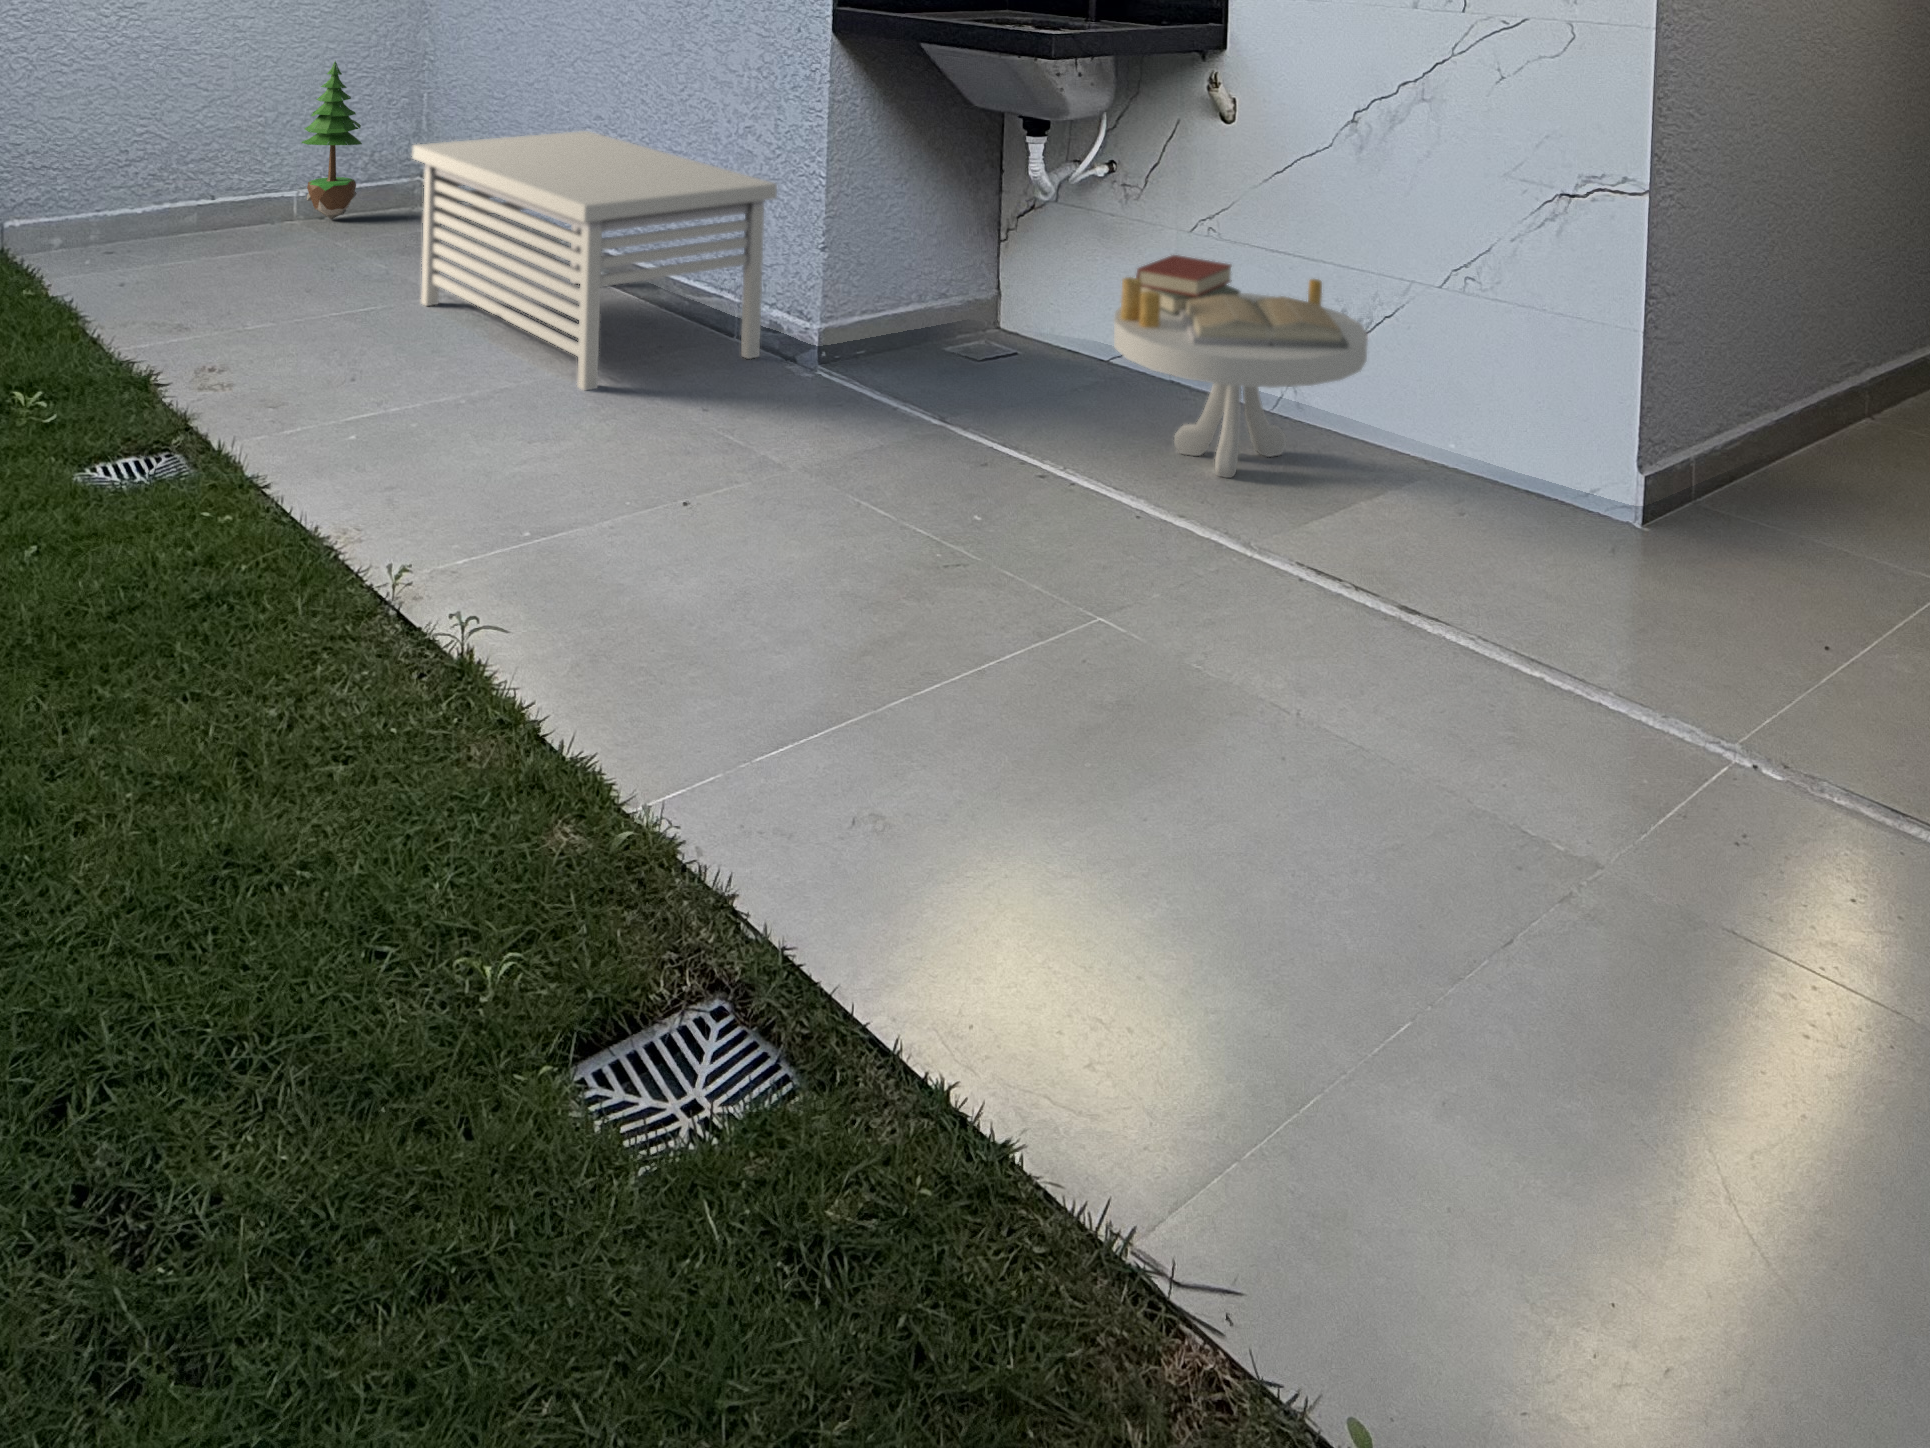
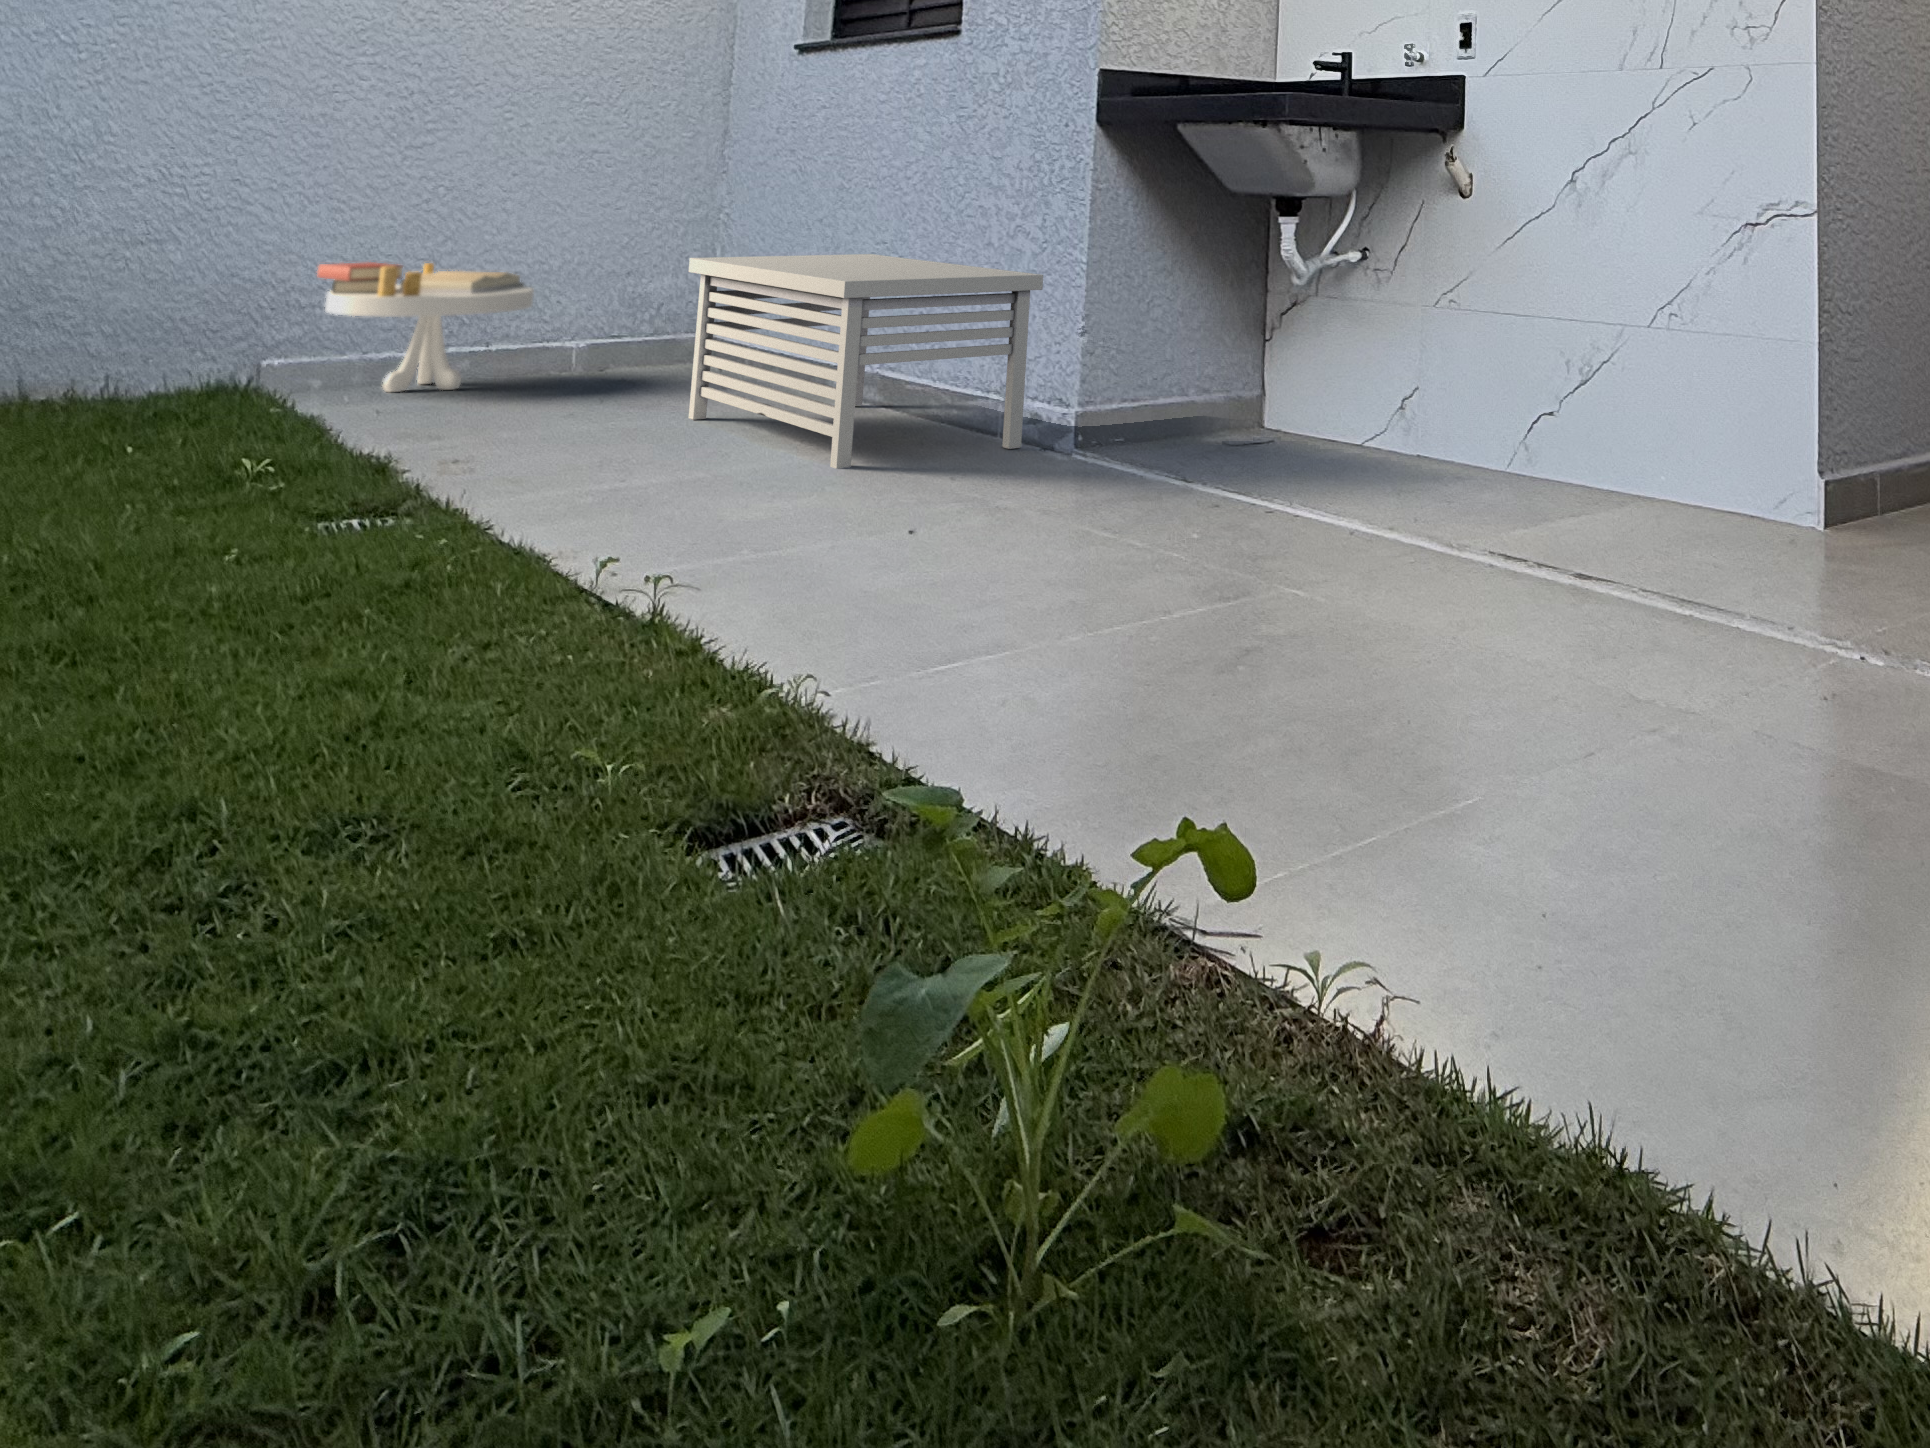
potted tree: present [301,61,362,220] -> none [586,206,650,369]
side table: present [1114,255,1368,478] -> present [318,262,534,392]

